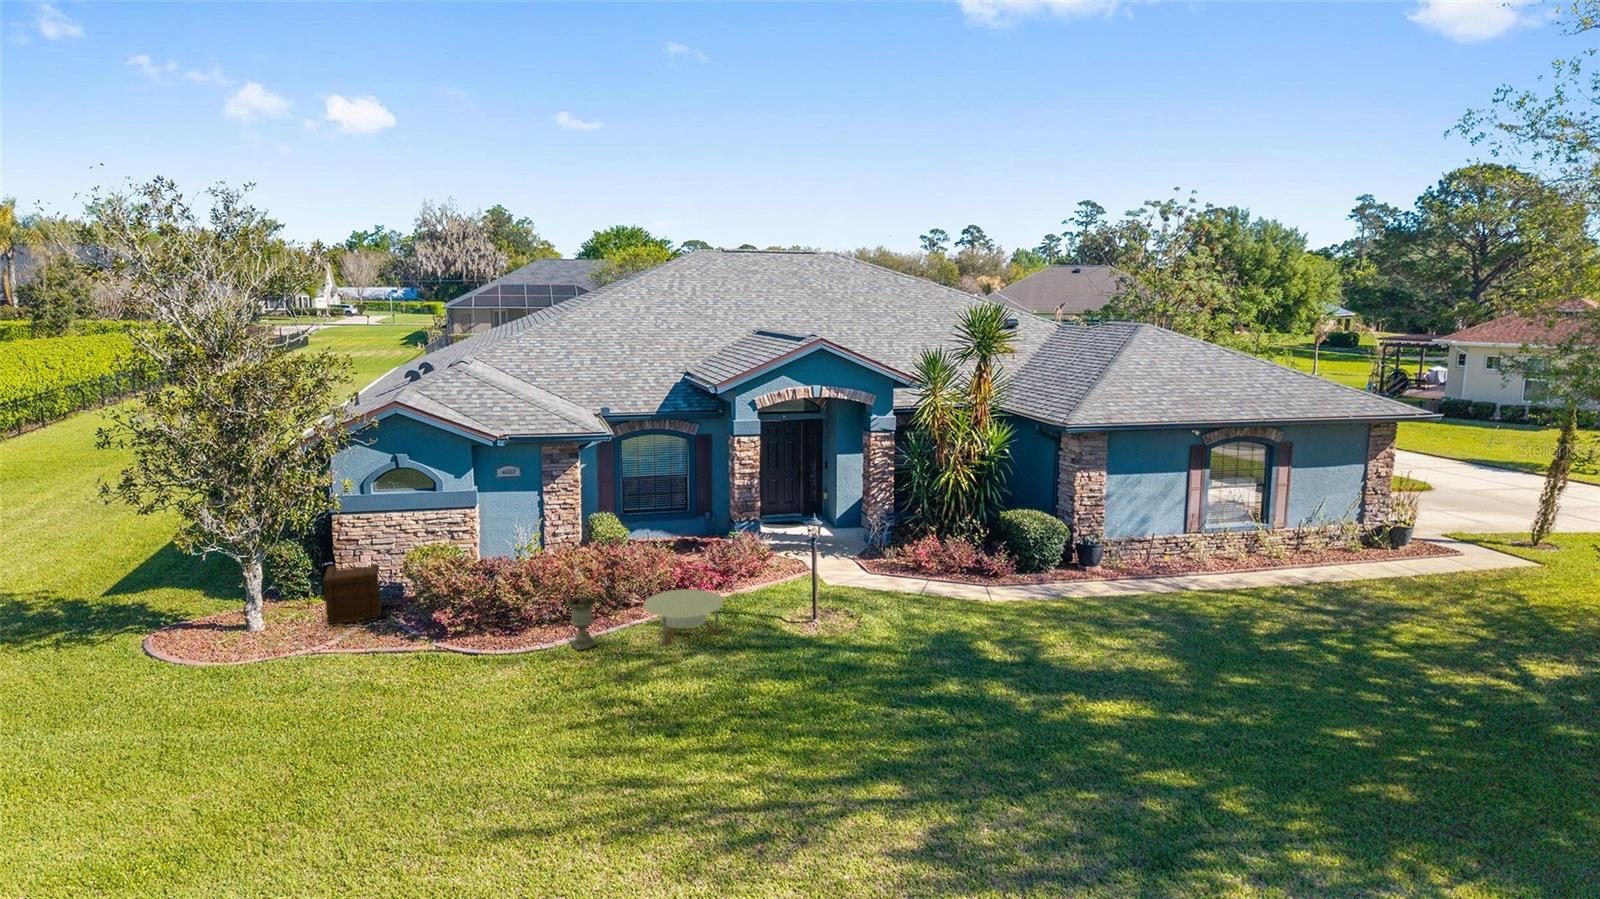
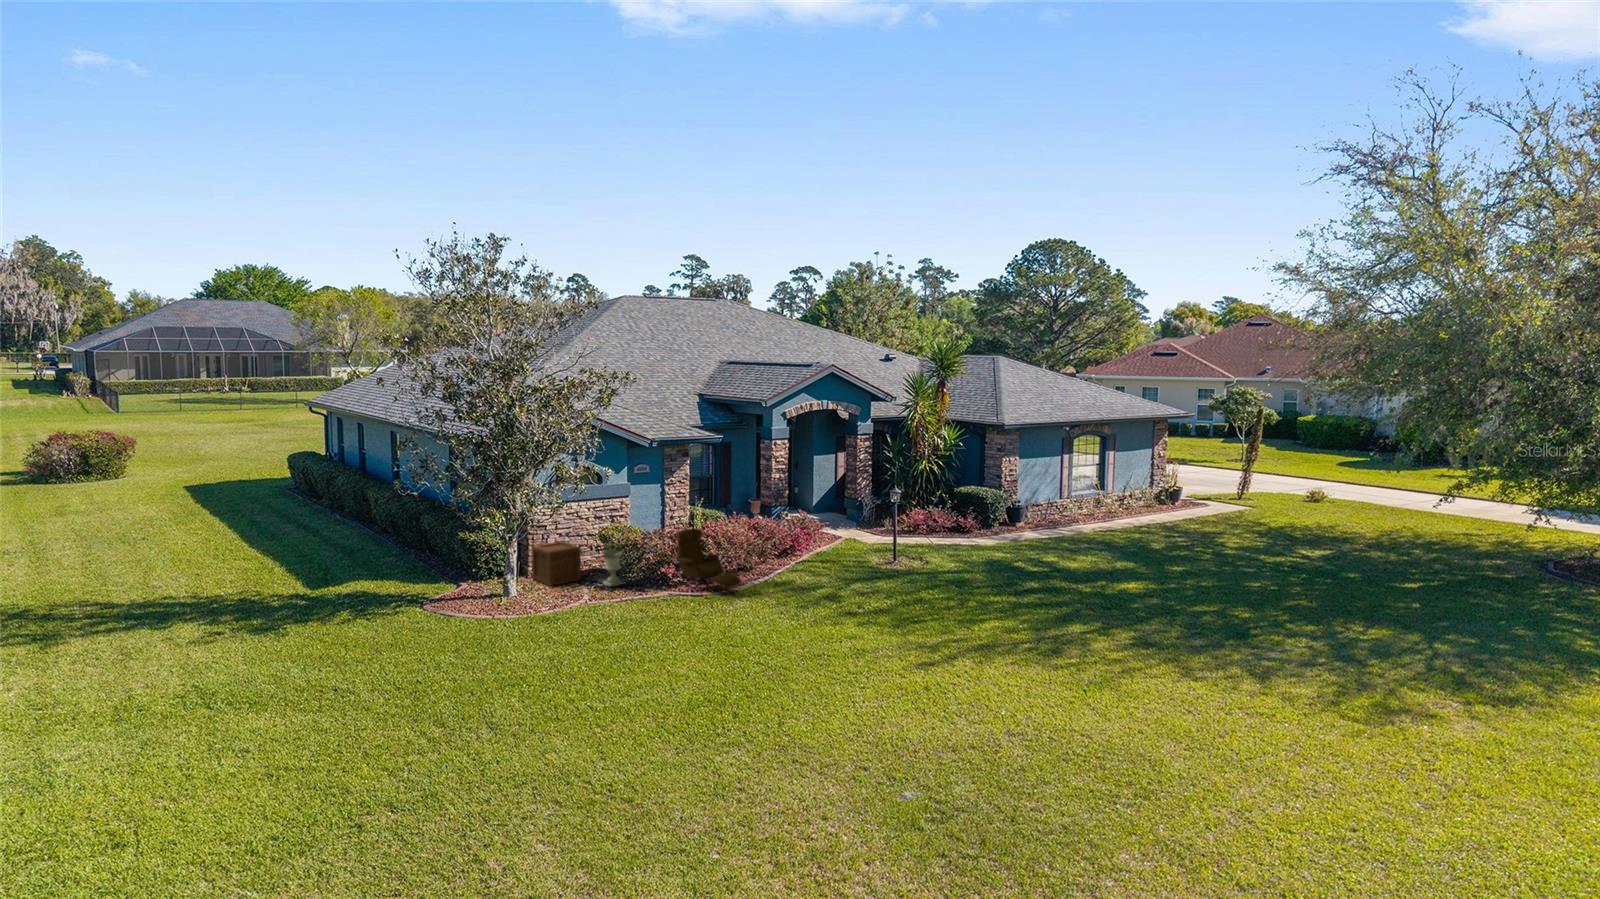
lounge chair: none [452,565,528,677] -> present [677,528,741,595]
round table: present [643,589,724,646] -> none [780,543,834,576]
planter: present [567,596,597,650] -> present [603,549,622,587]

